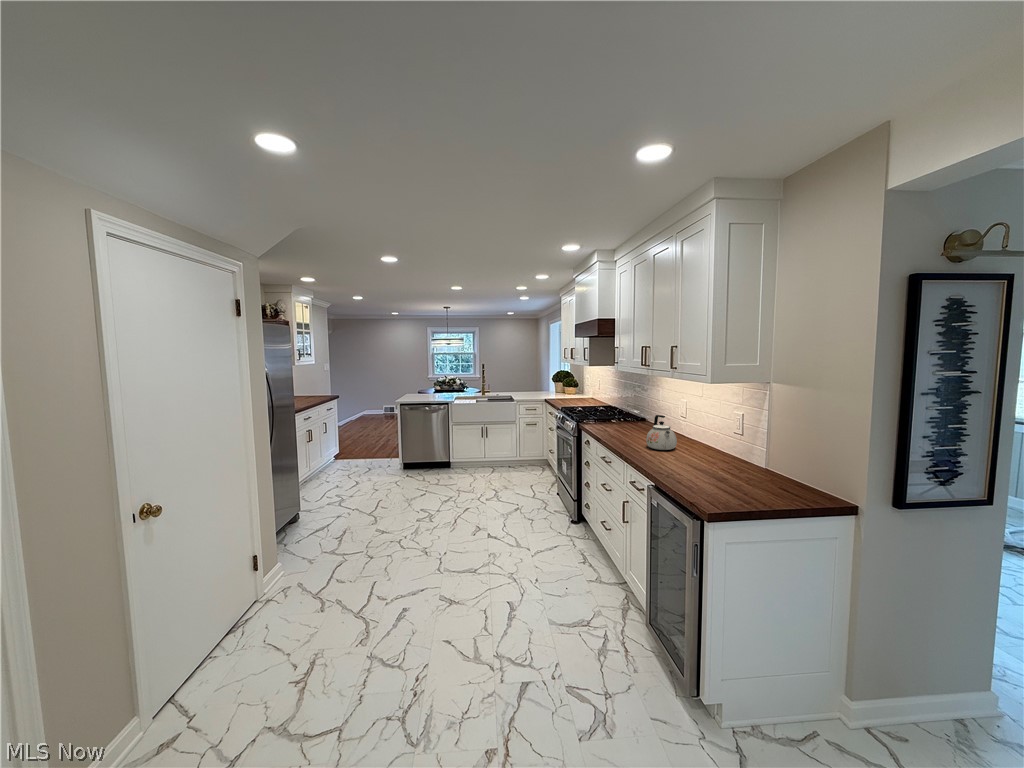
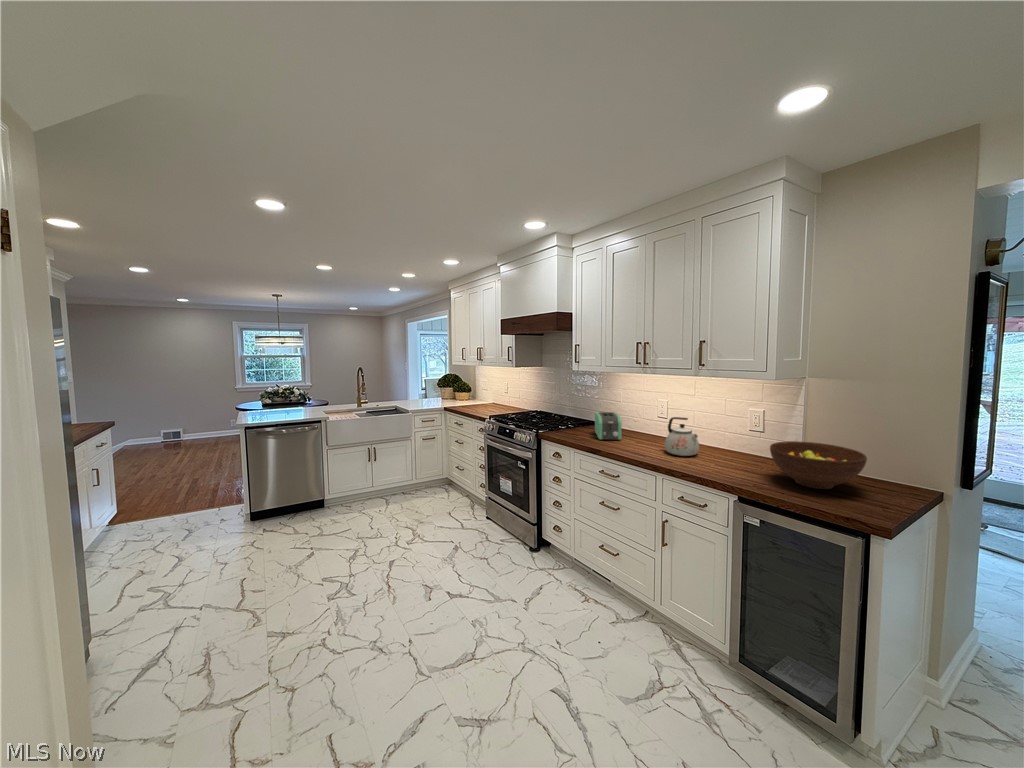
toaster: none [611,408,639,434] -> present [595,412,622,440]
fruit bowl: none [689,441,771,486] -> present [770,441,867,489]

